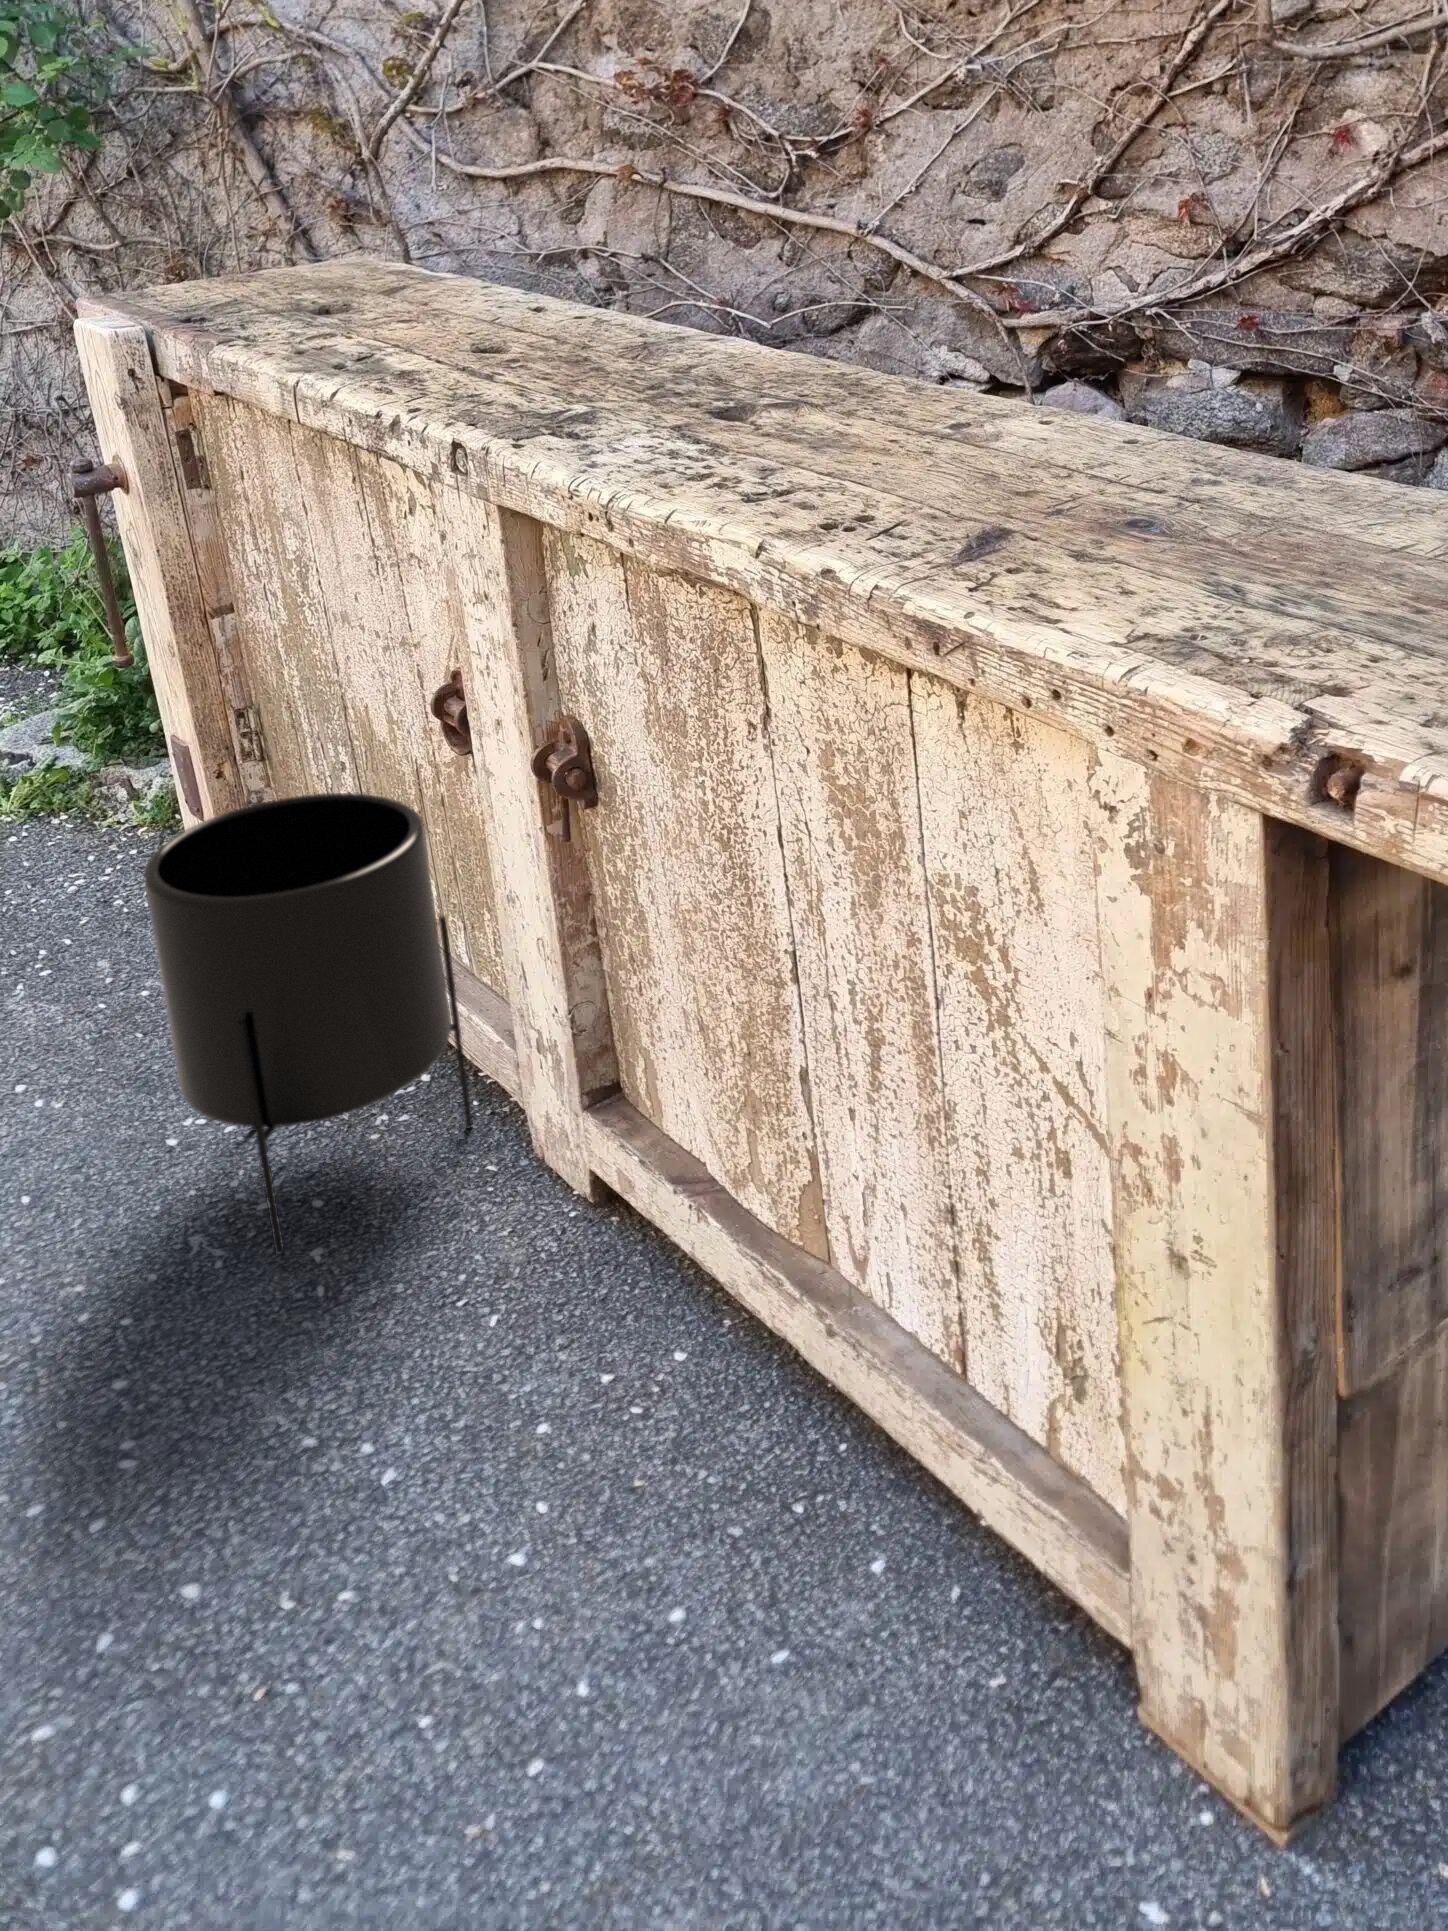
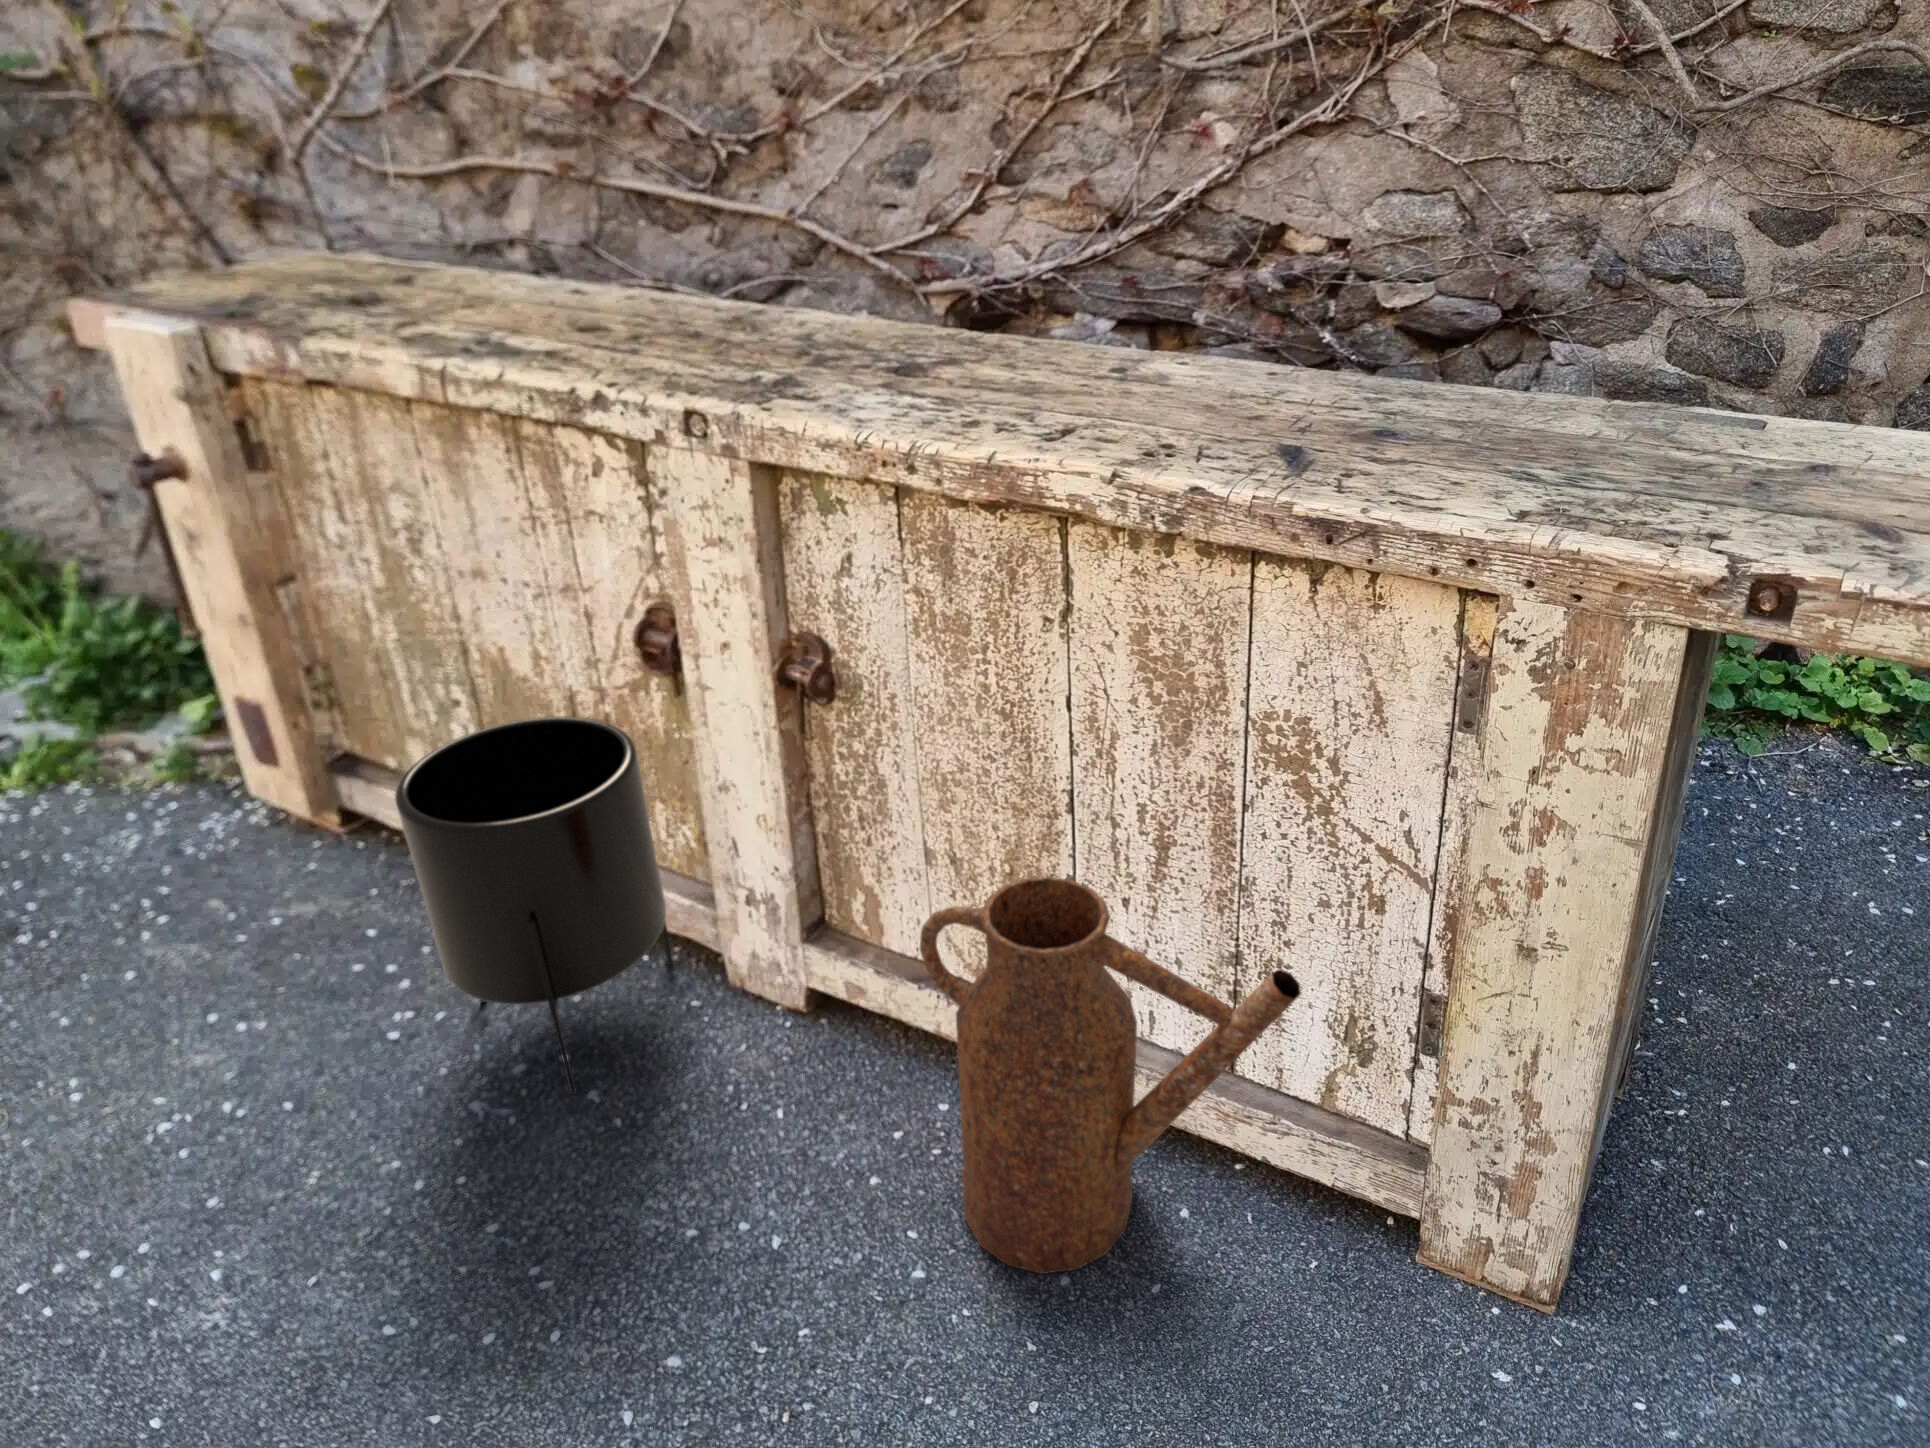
watering can: none [576,1052,901,1607] -> present [920,877,1301,1274]

